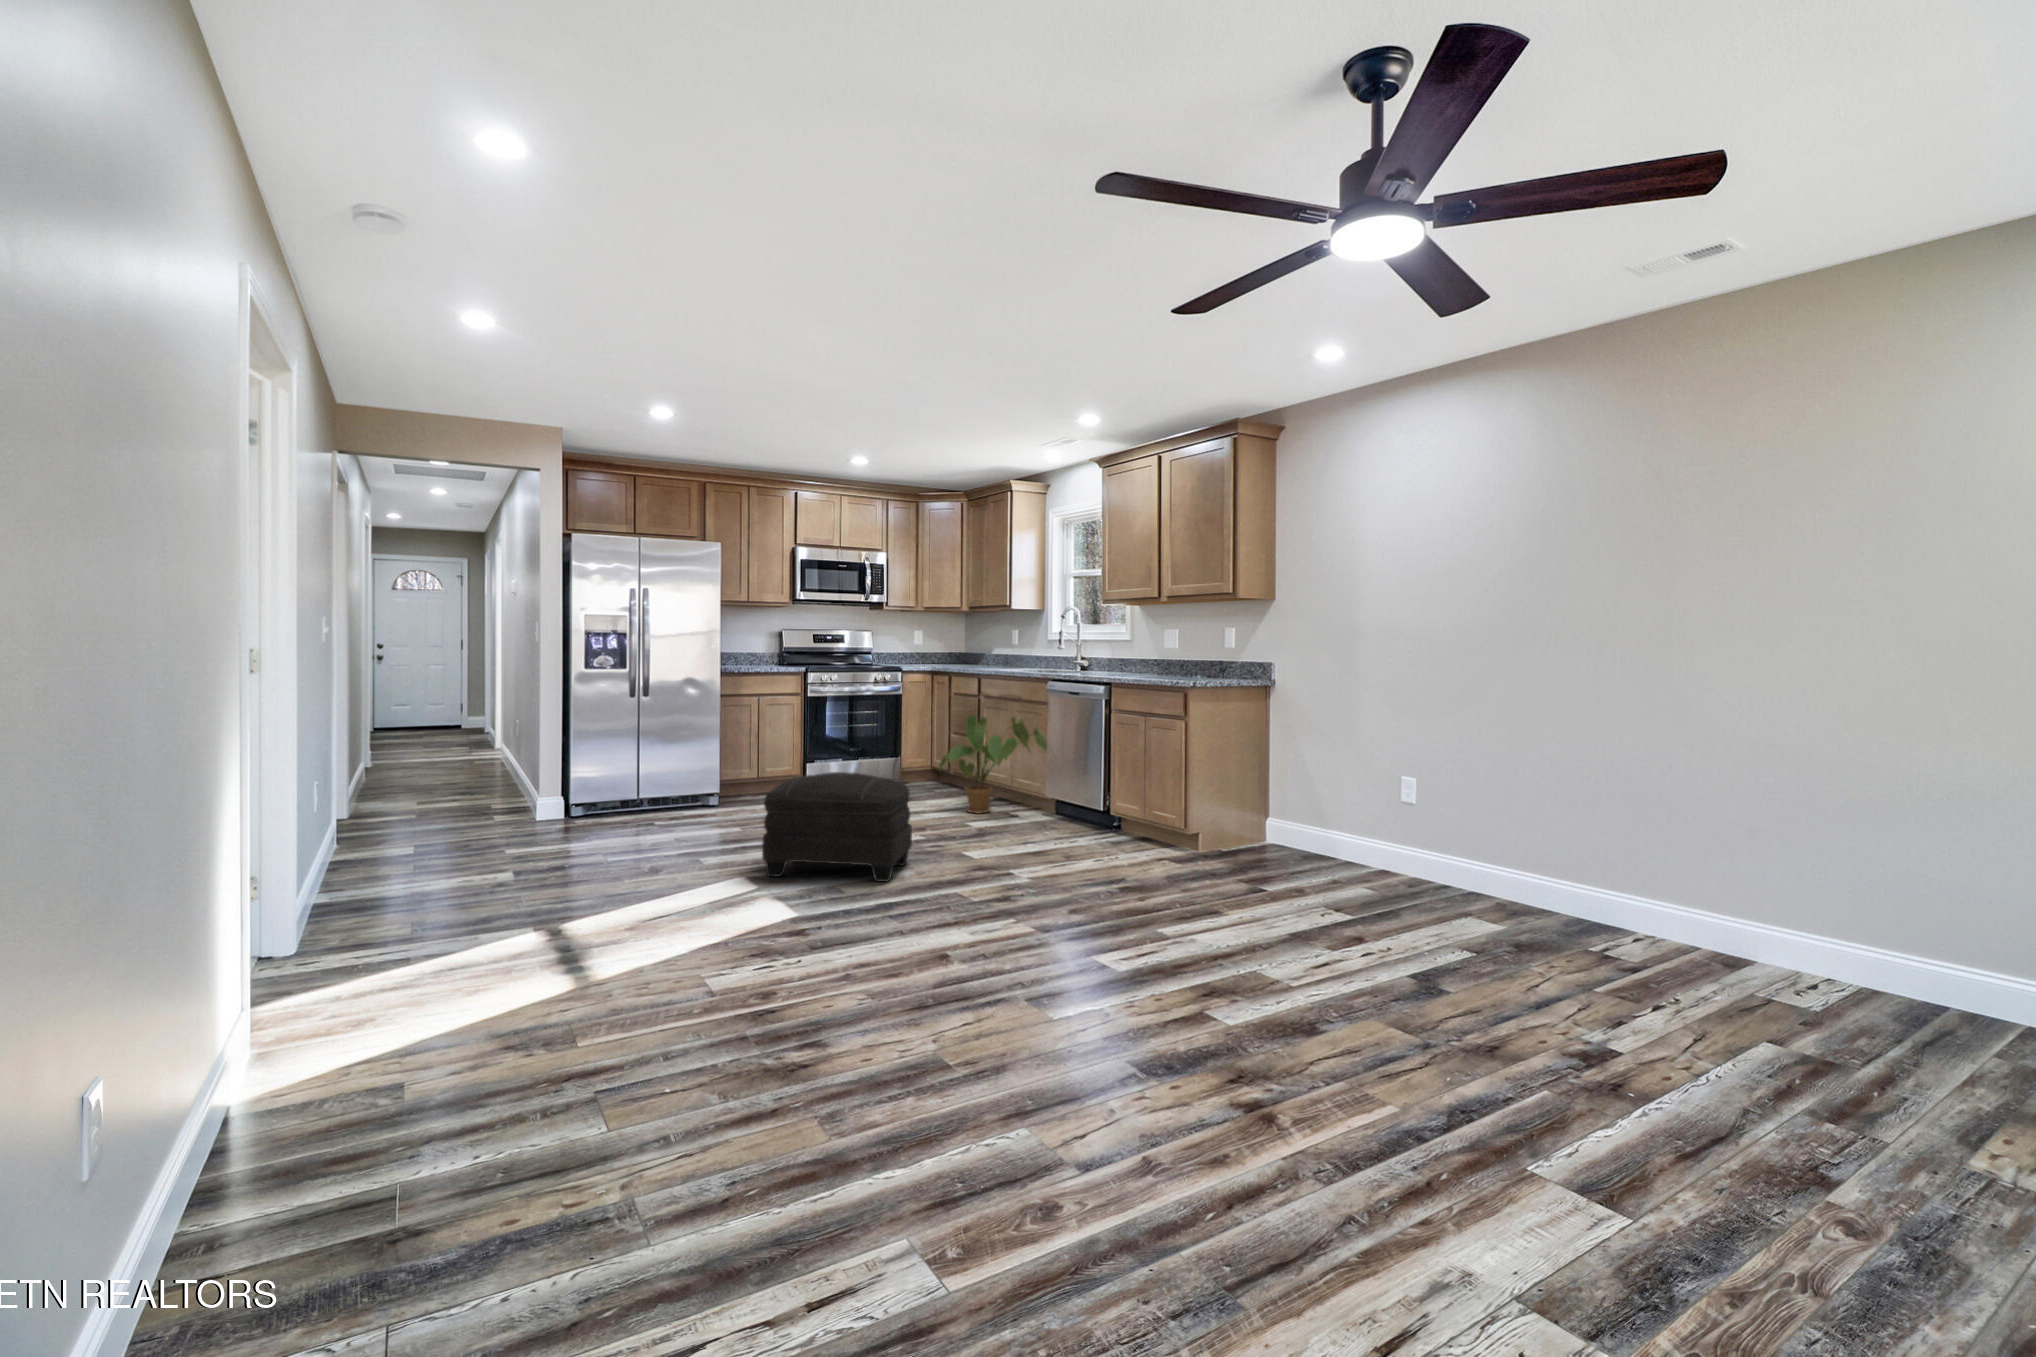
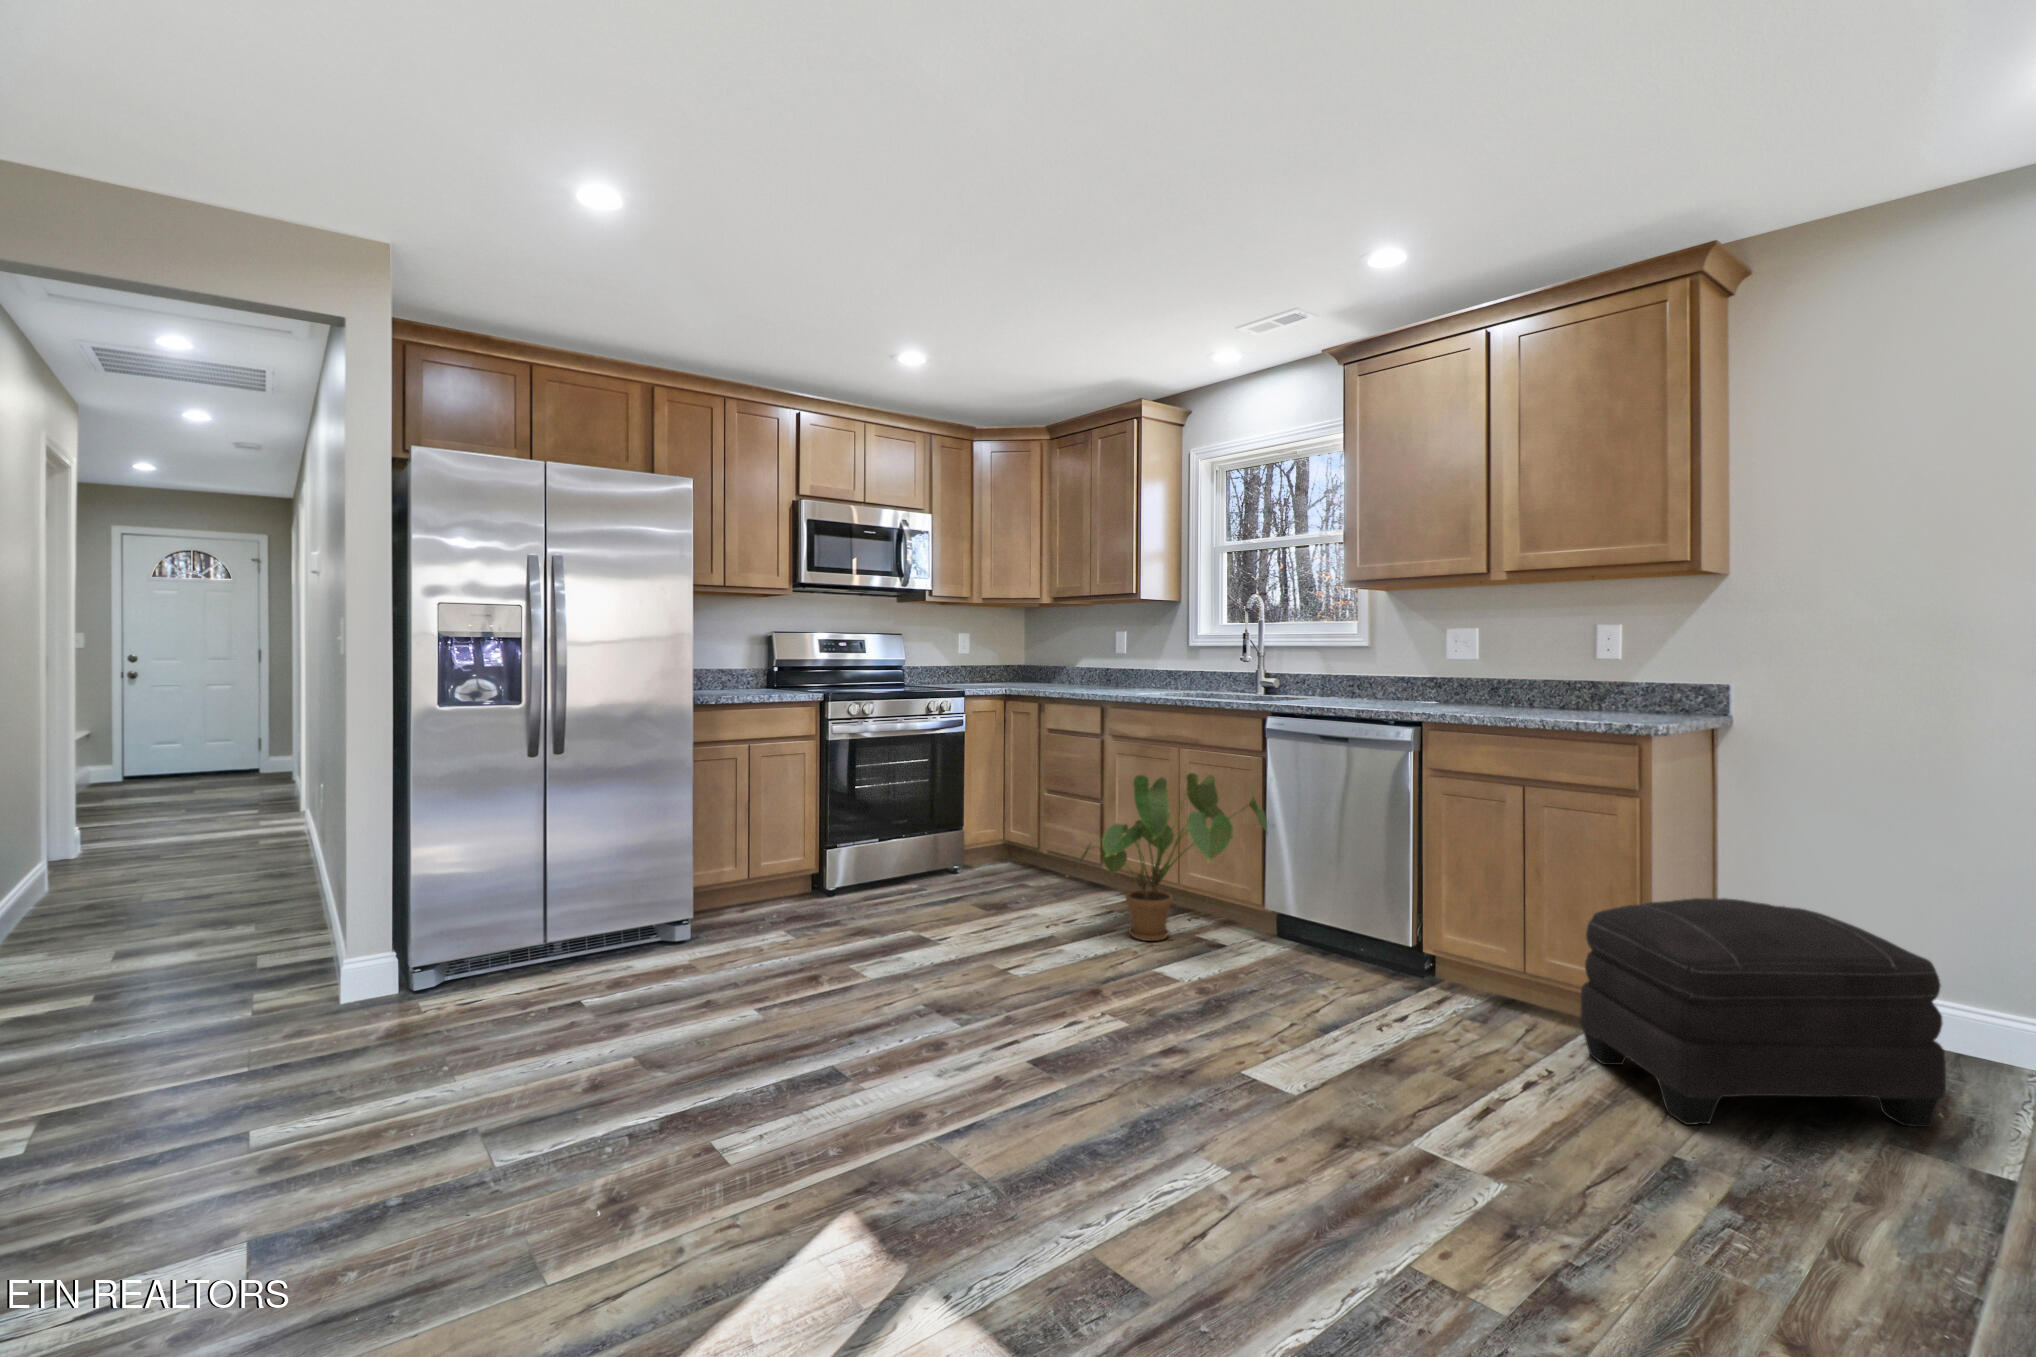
ottoman: present [762,772,912,882] -> present [1580,898,1946,1127]

